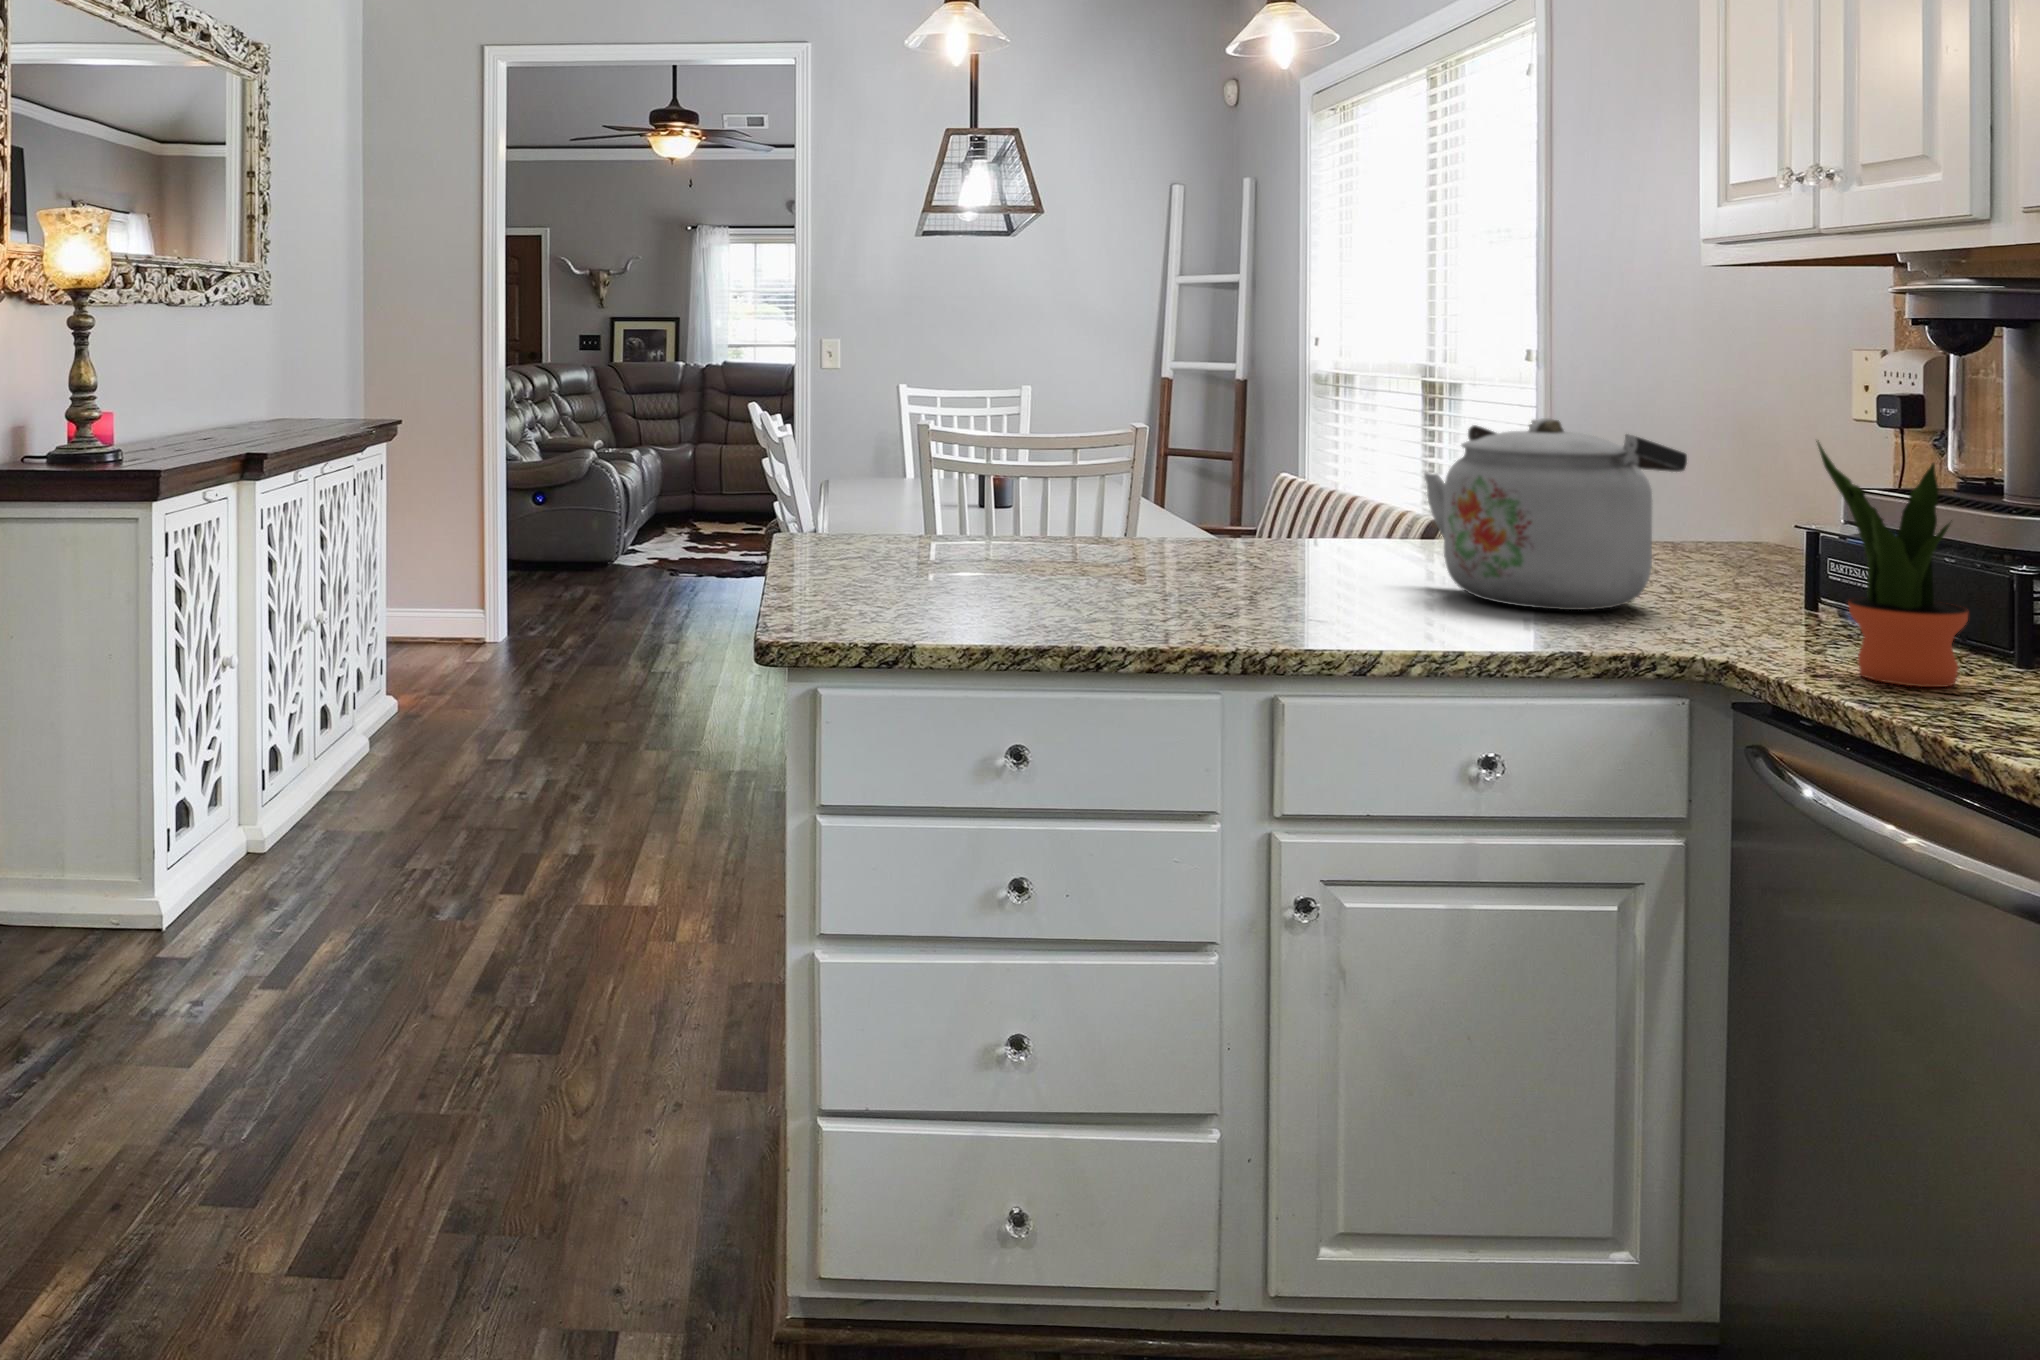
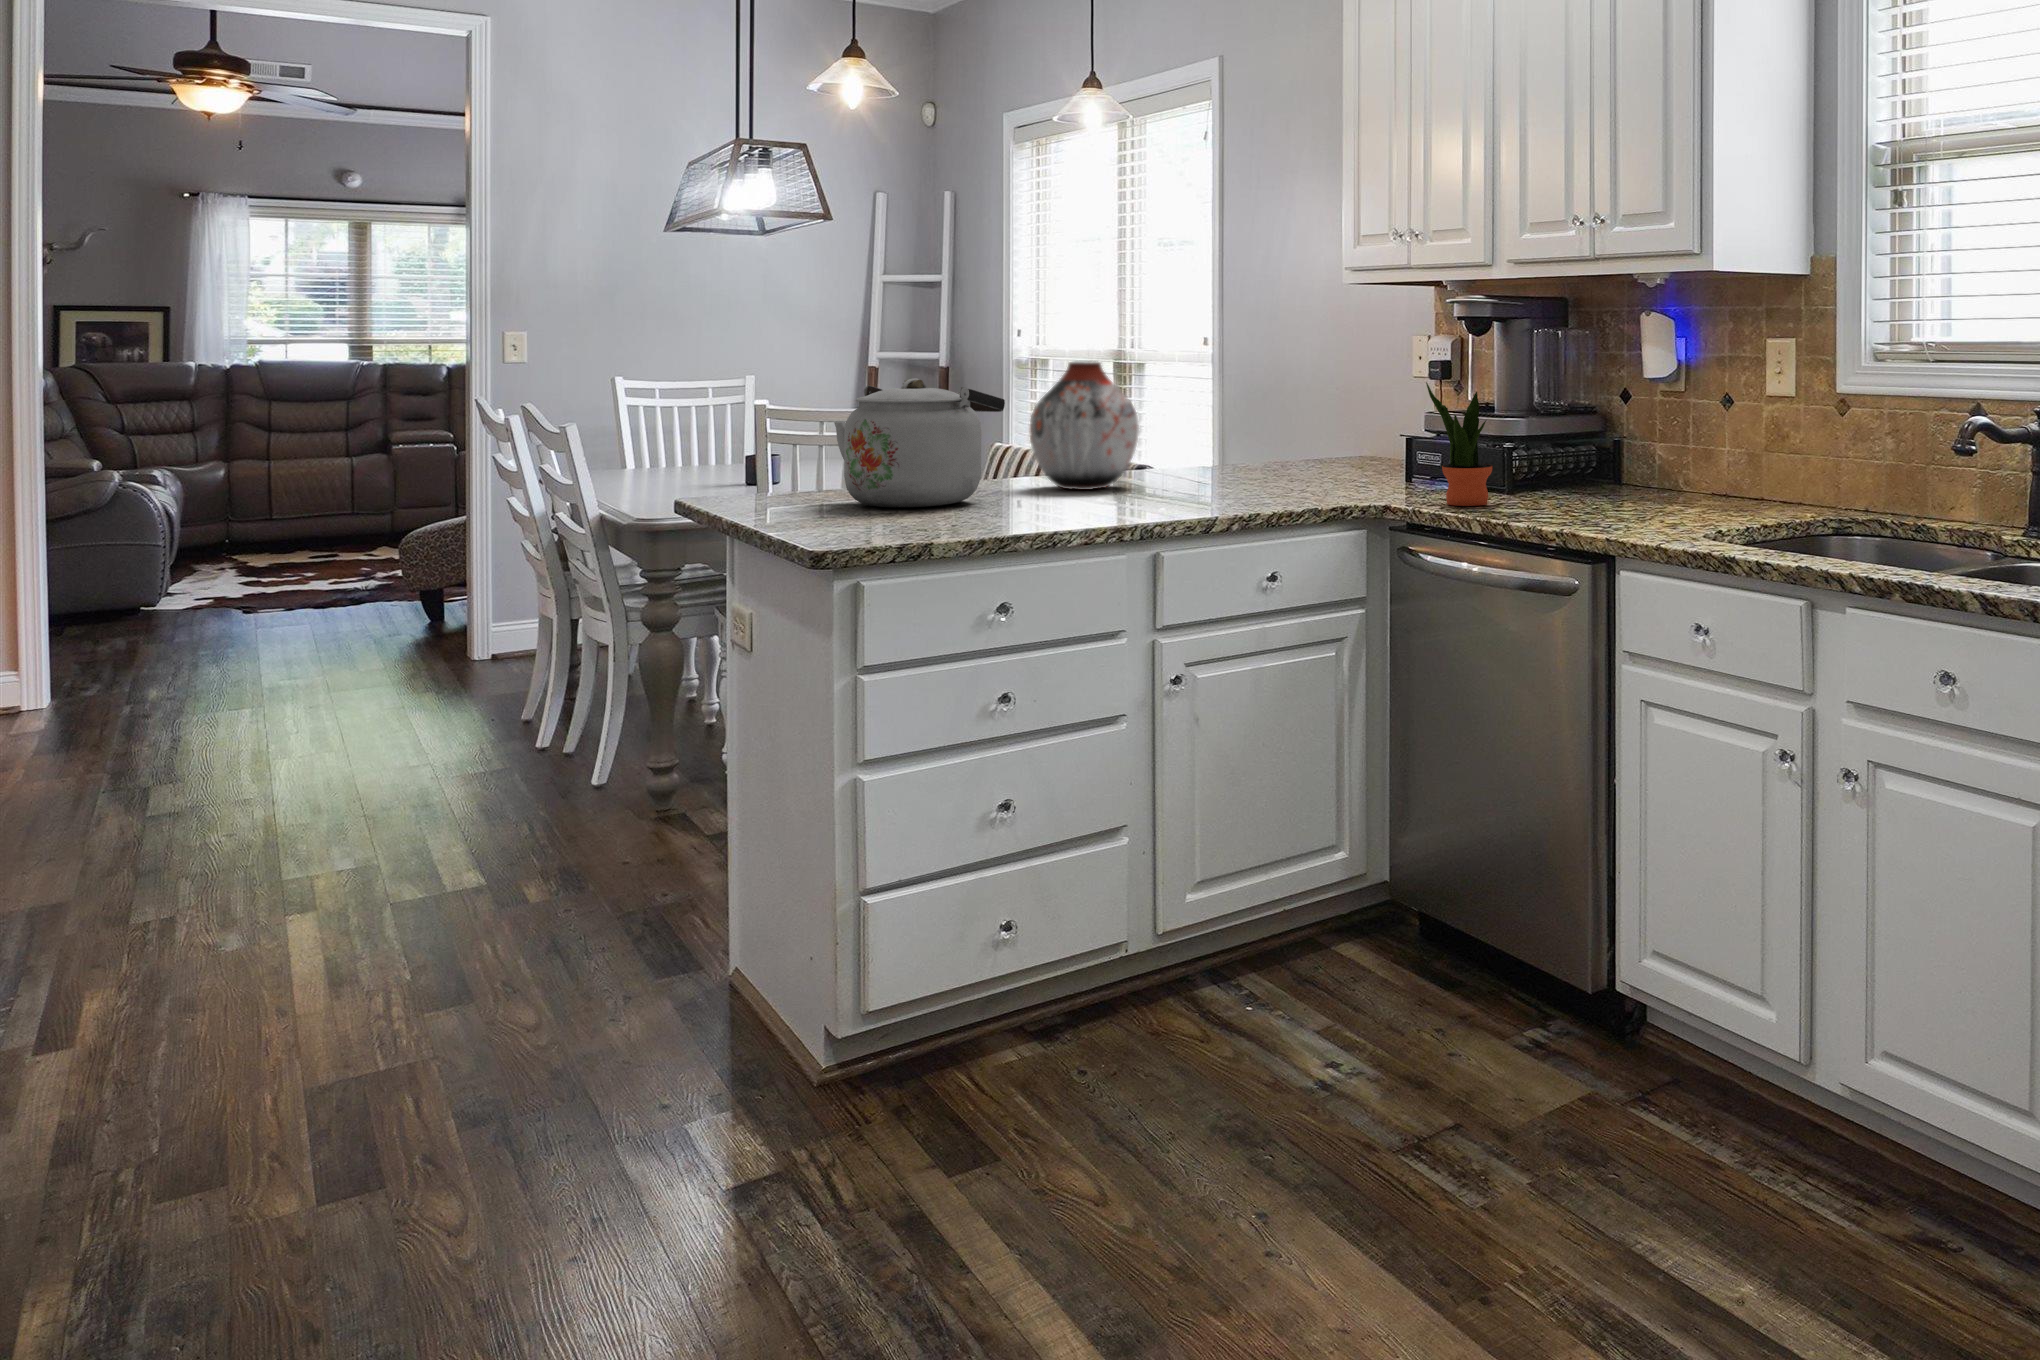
vase: none [1170,385,1328,570] -> present [1030,361,1139,490]
kettle: present [1424,418,1687,610] -> present [834,378,1005,507]

